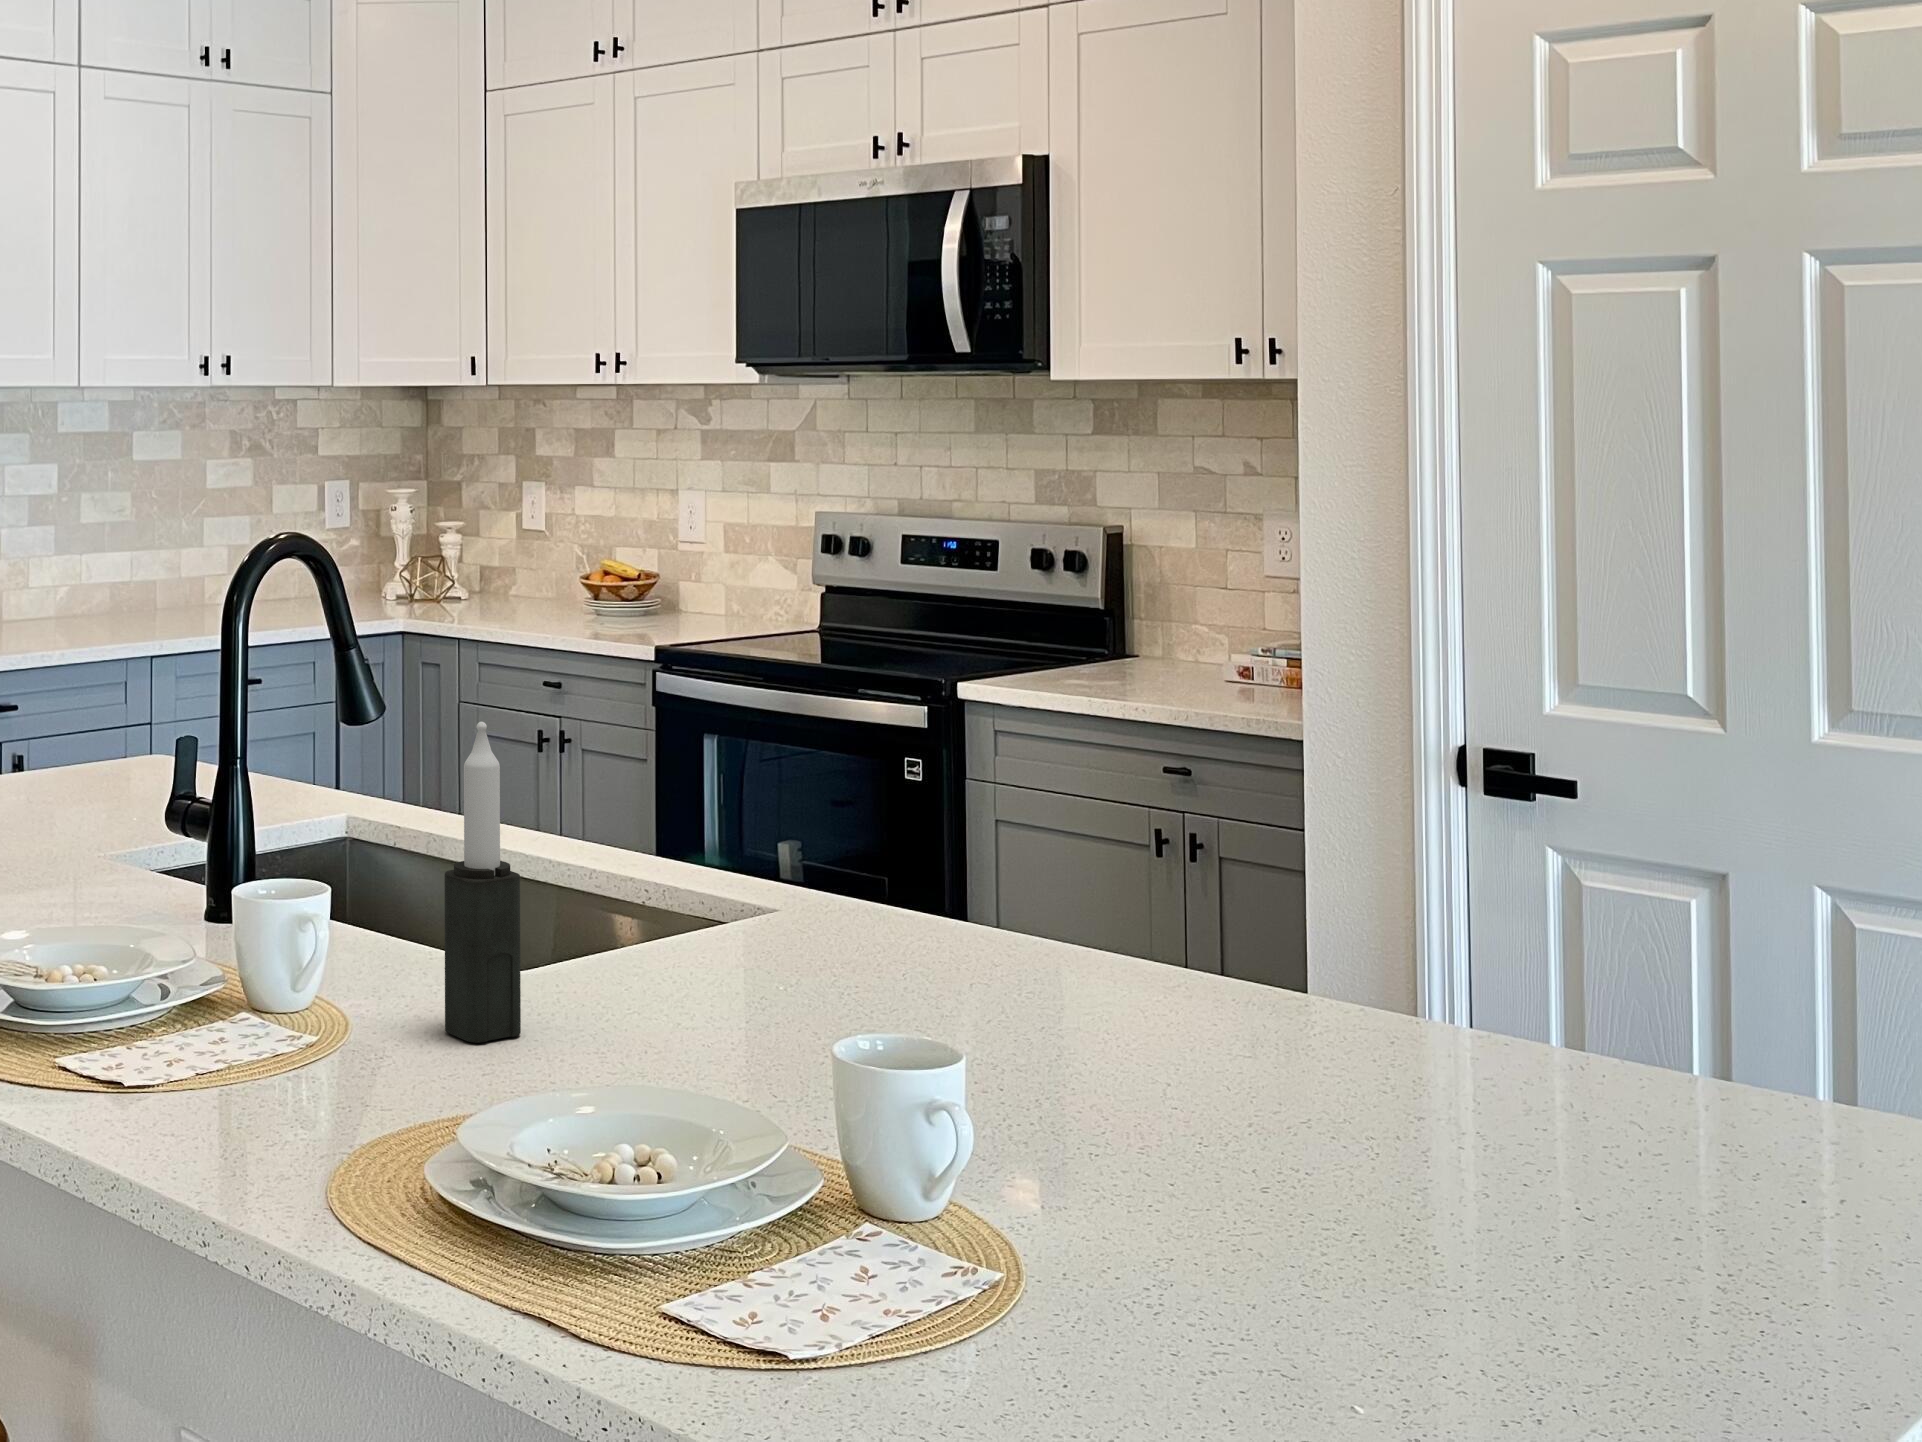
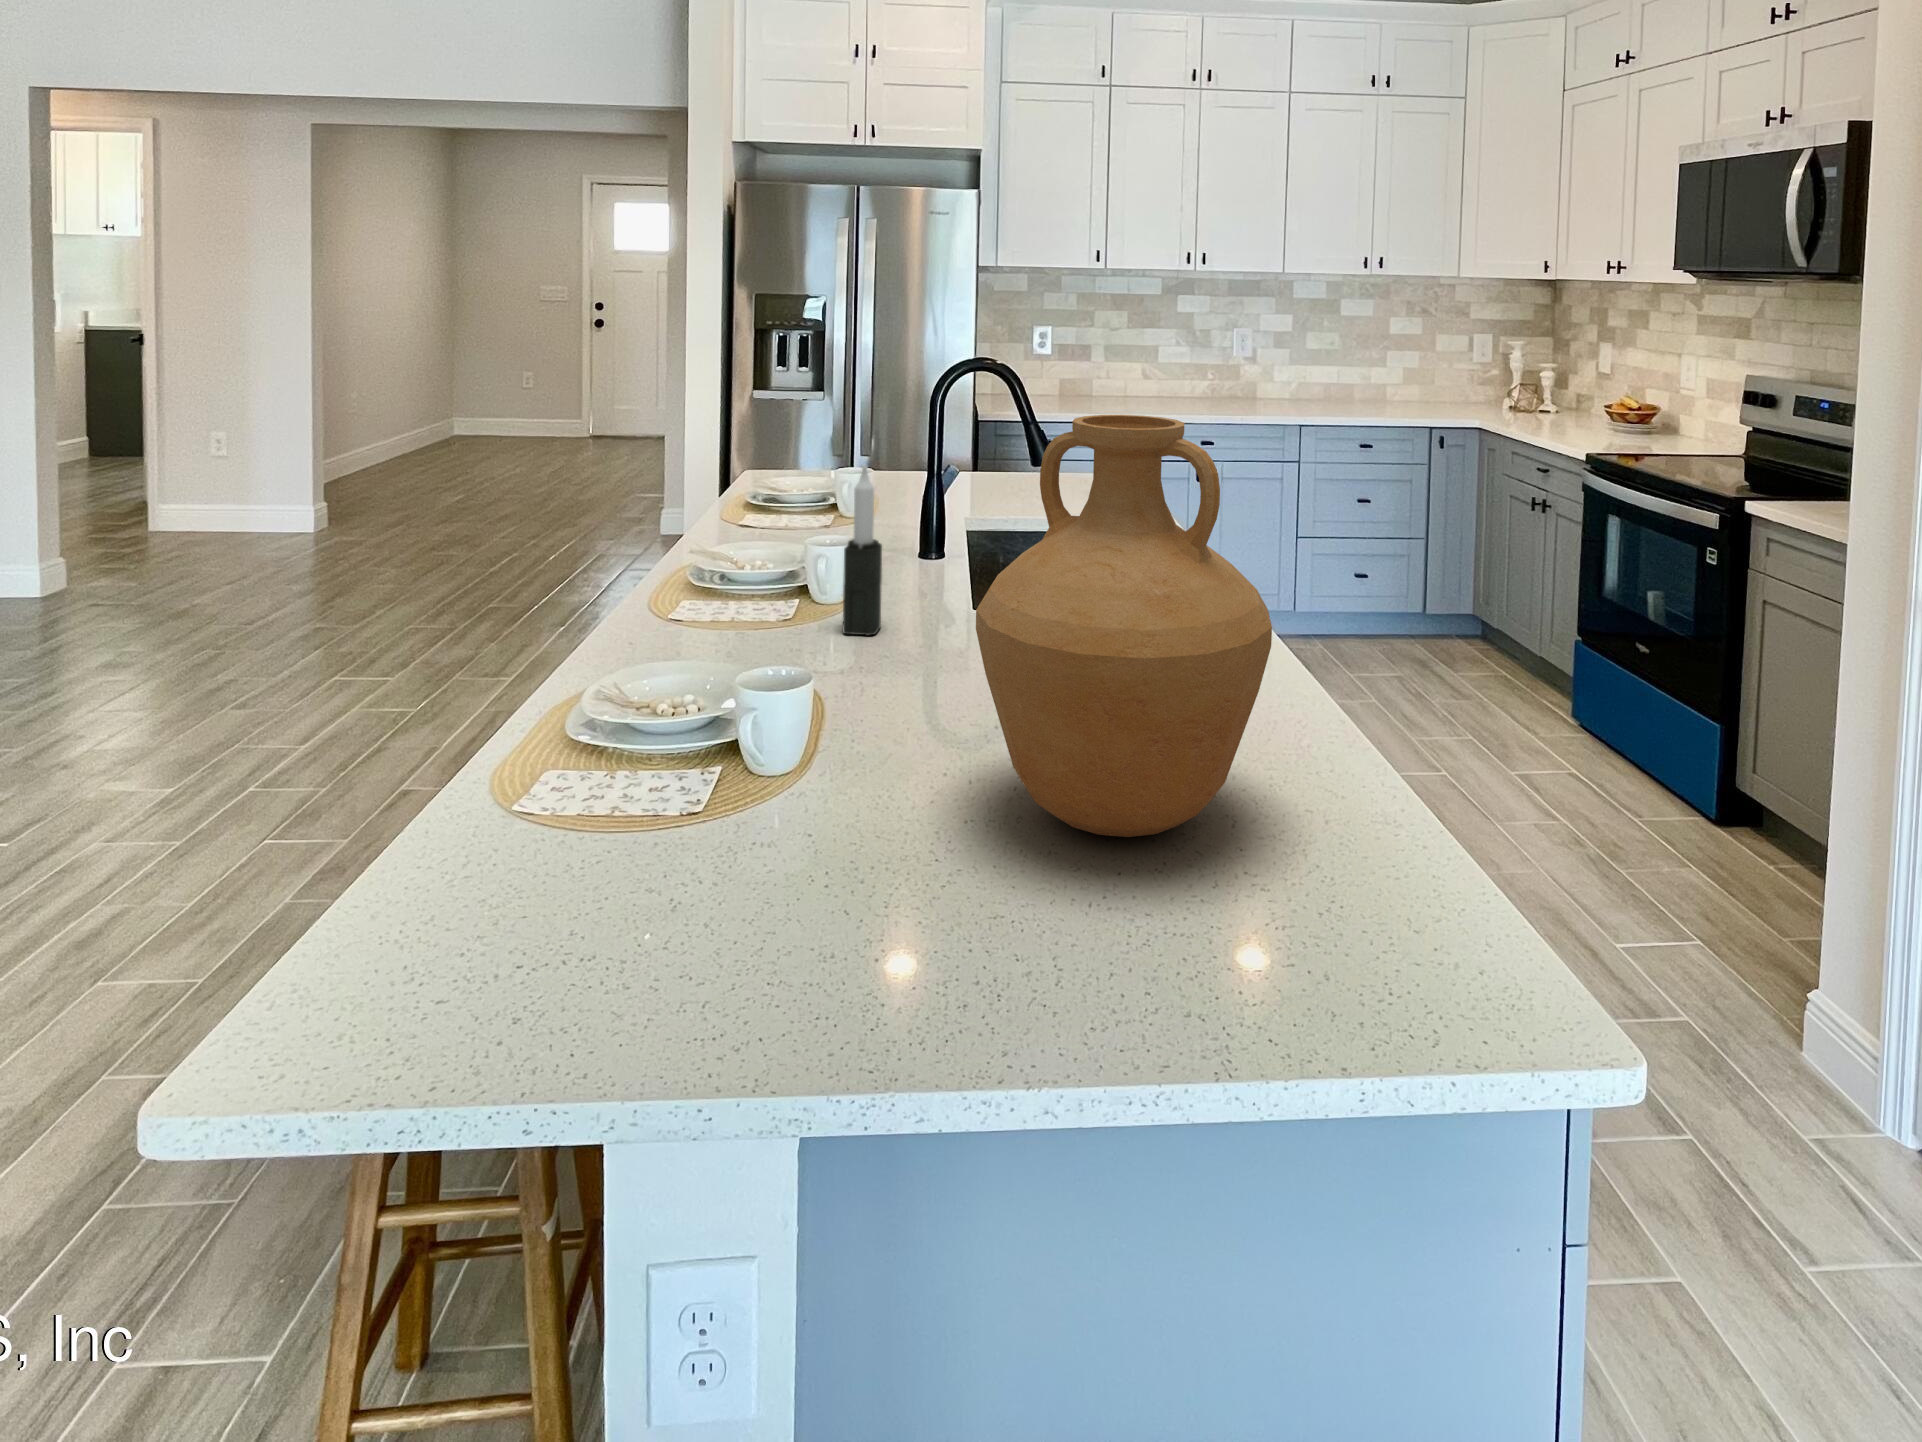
vase: none [1182,550,1644,1153] -> present [976,415,1272,837]

